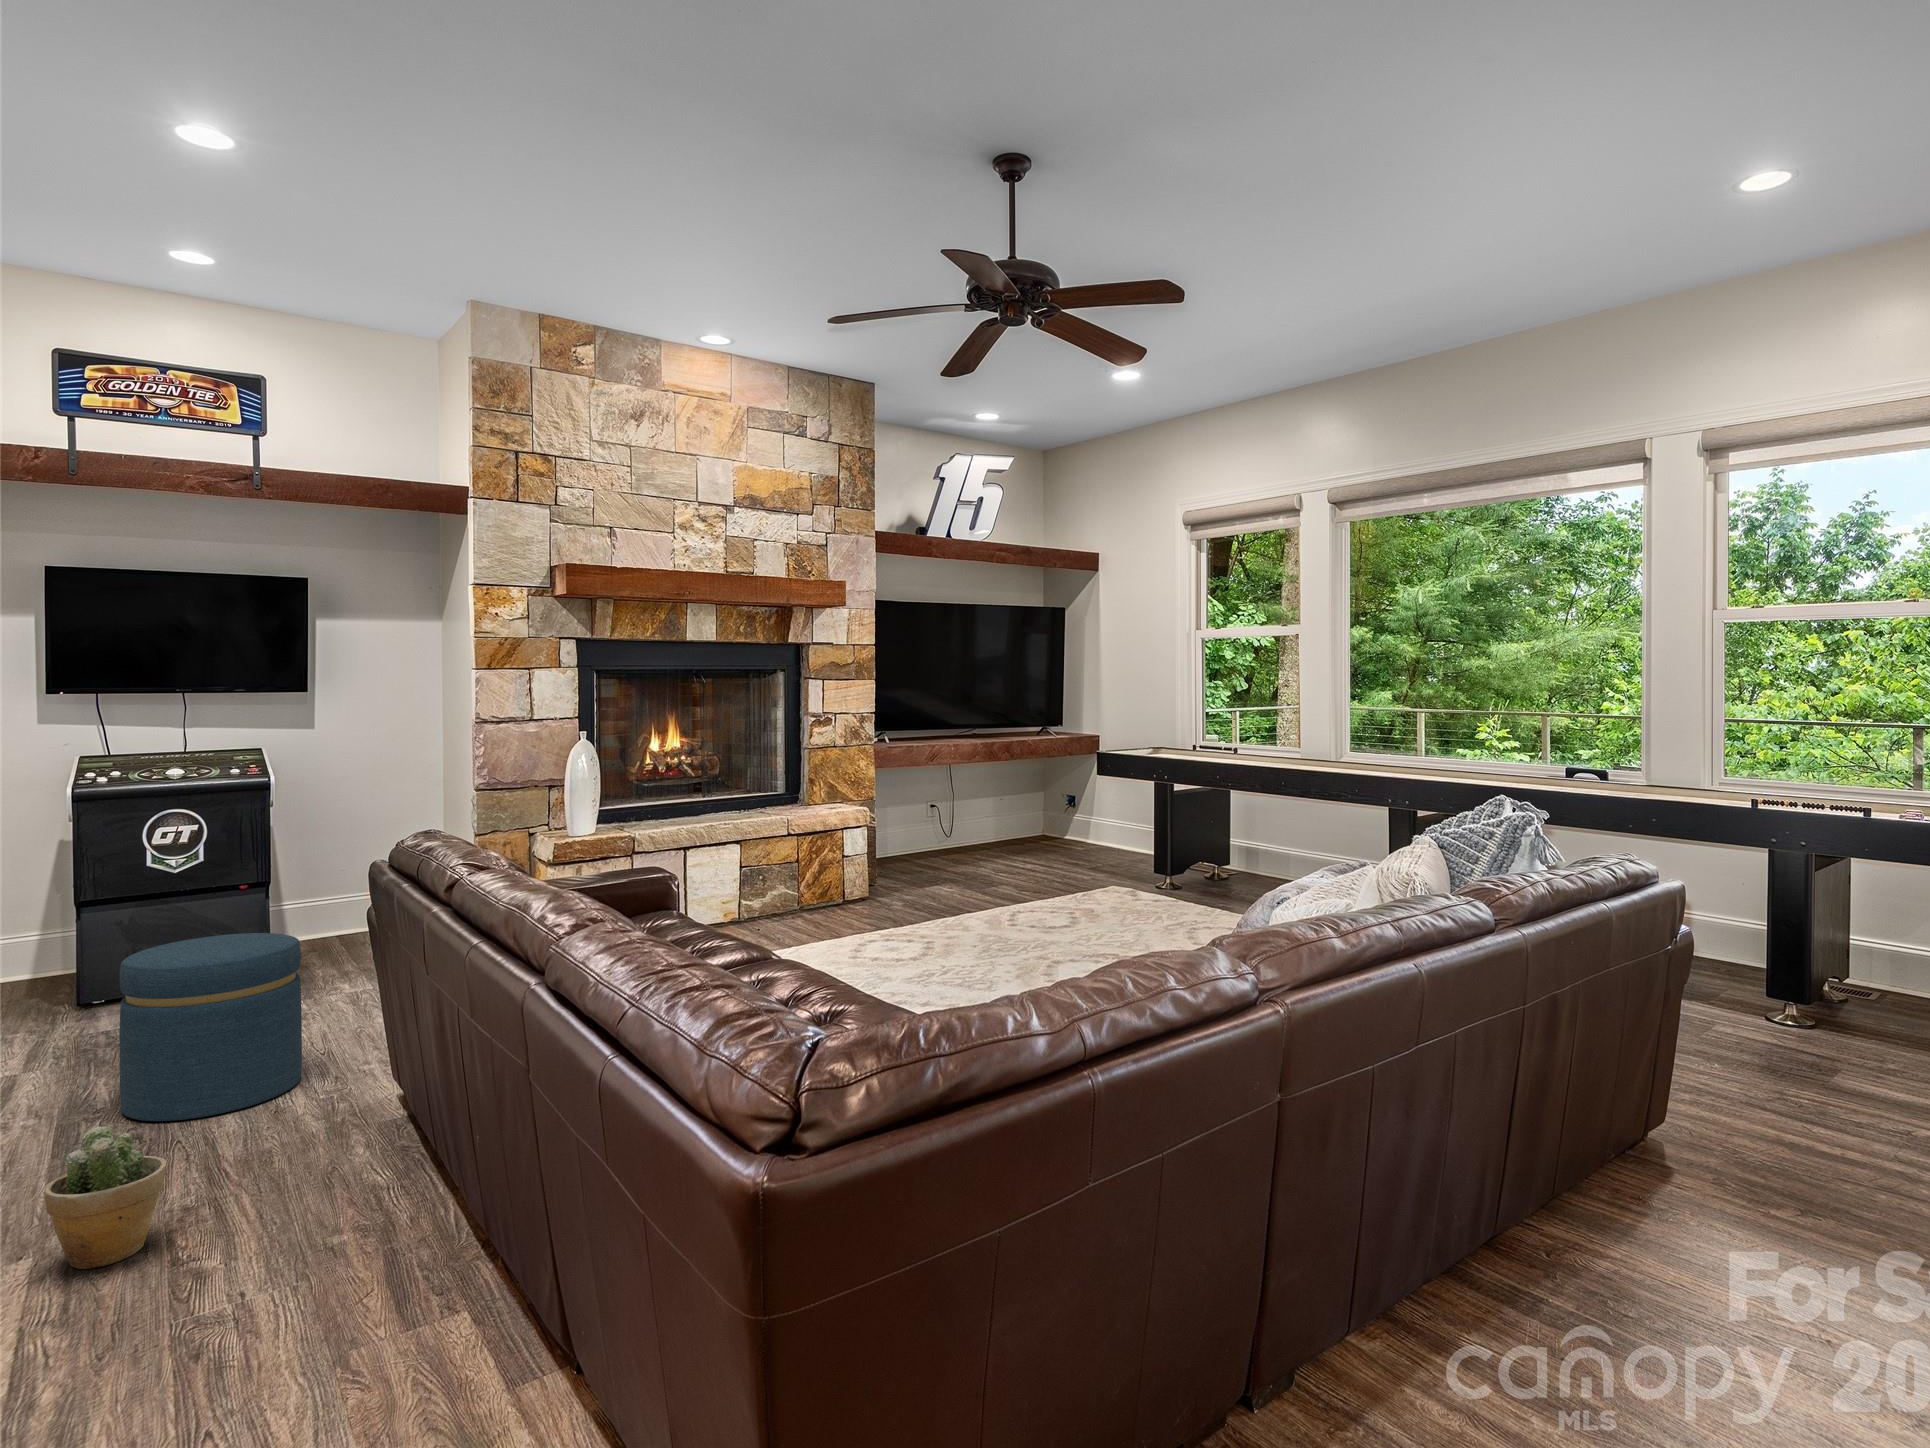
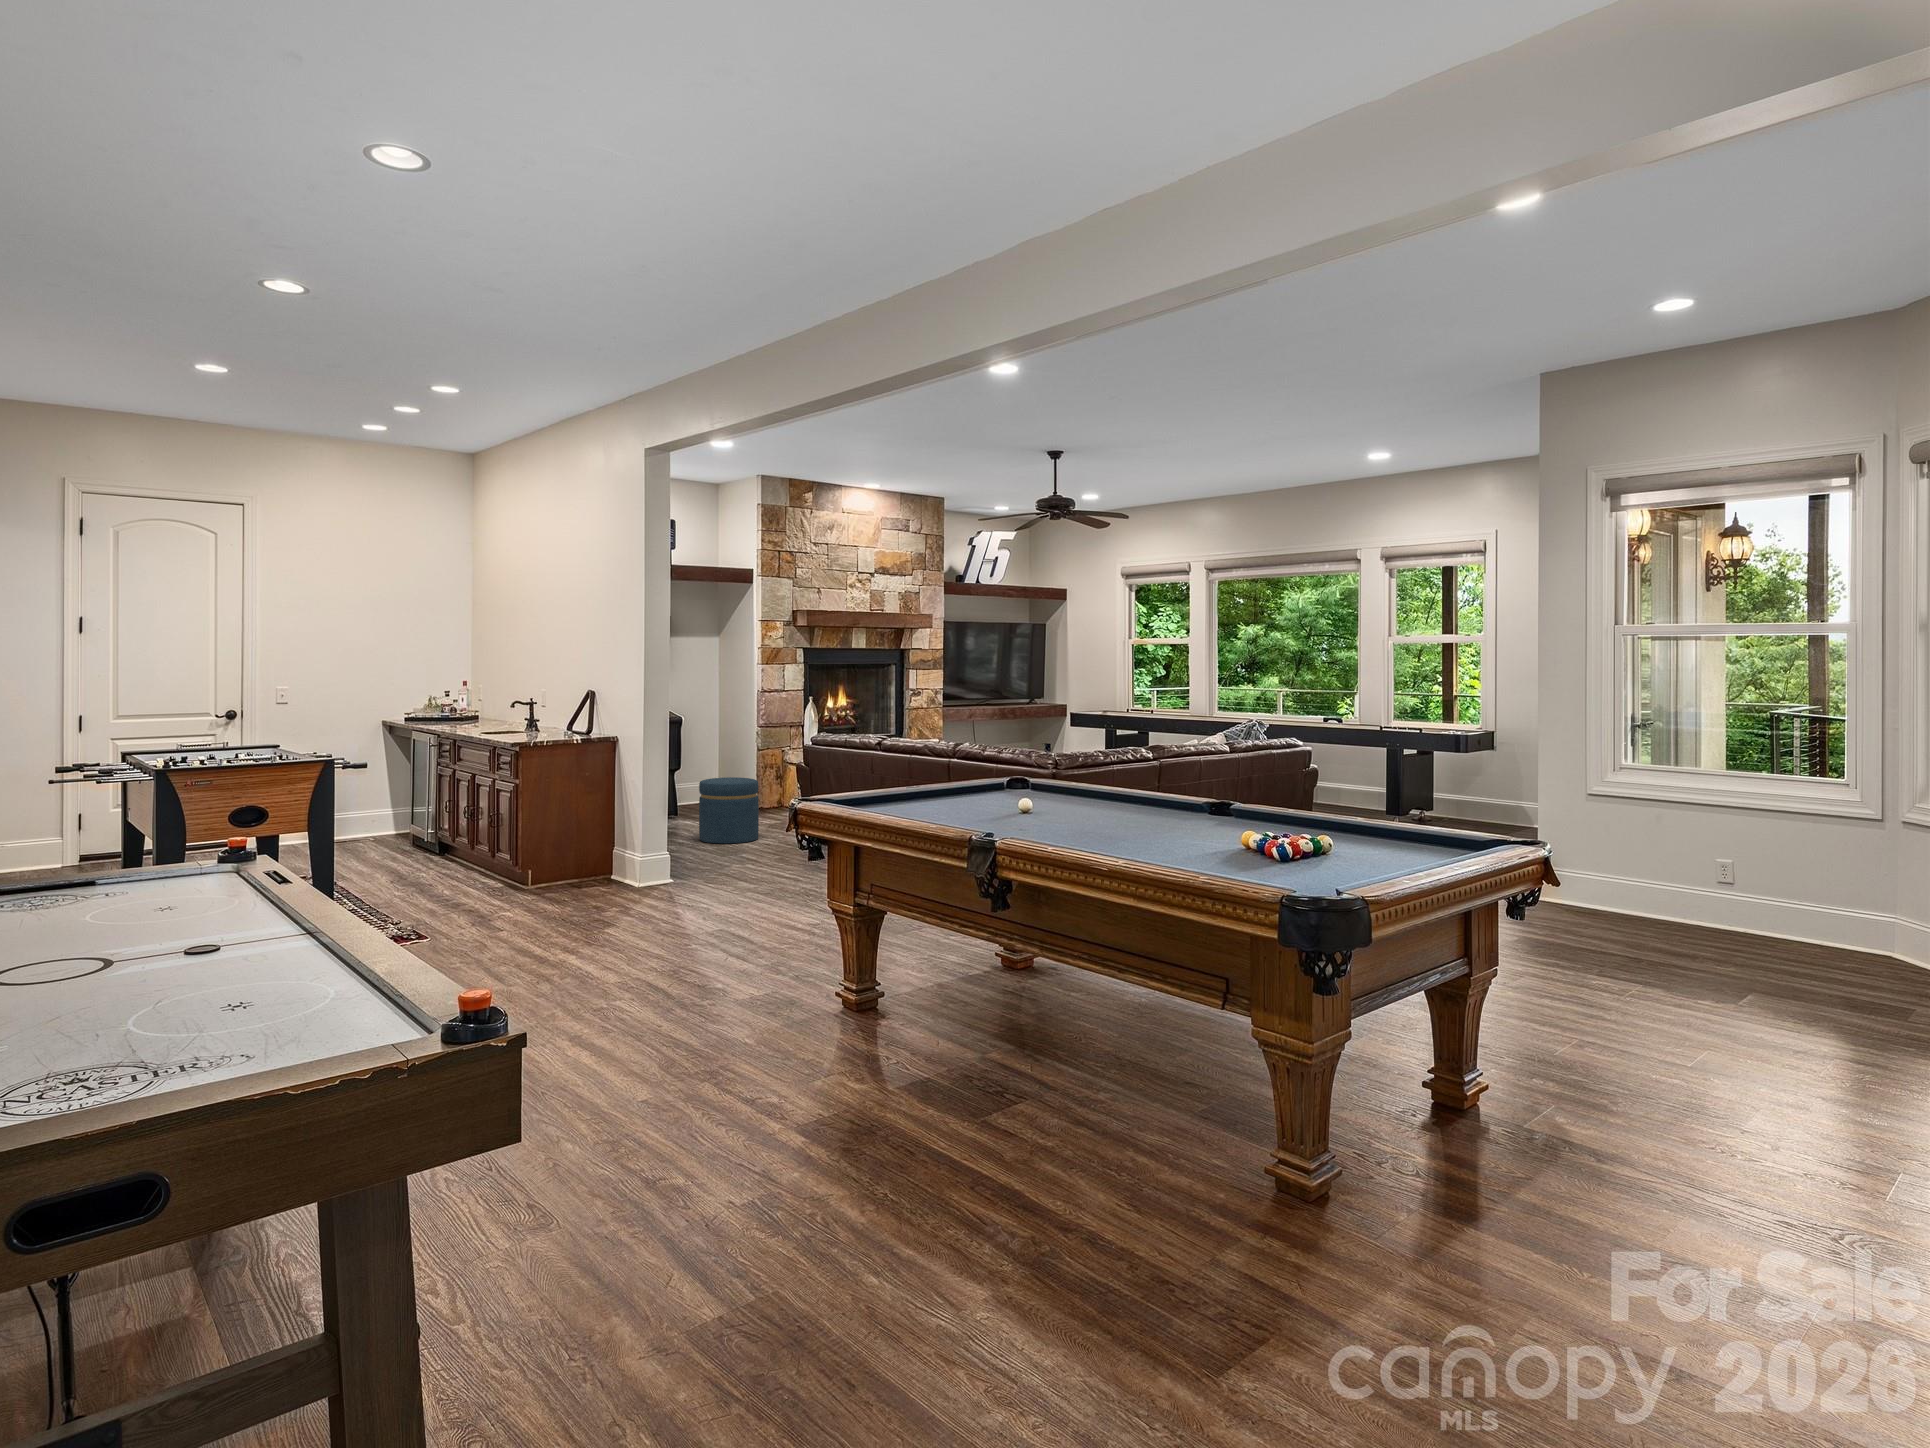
potted plant: present [44,1126,166,1269] -> none [754,822,784,864]

